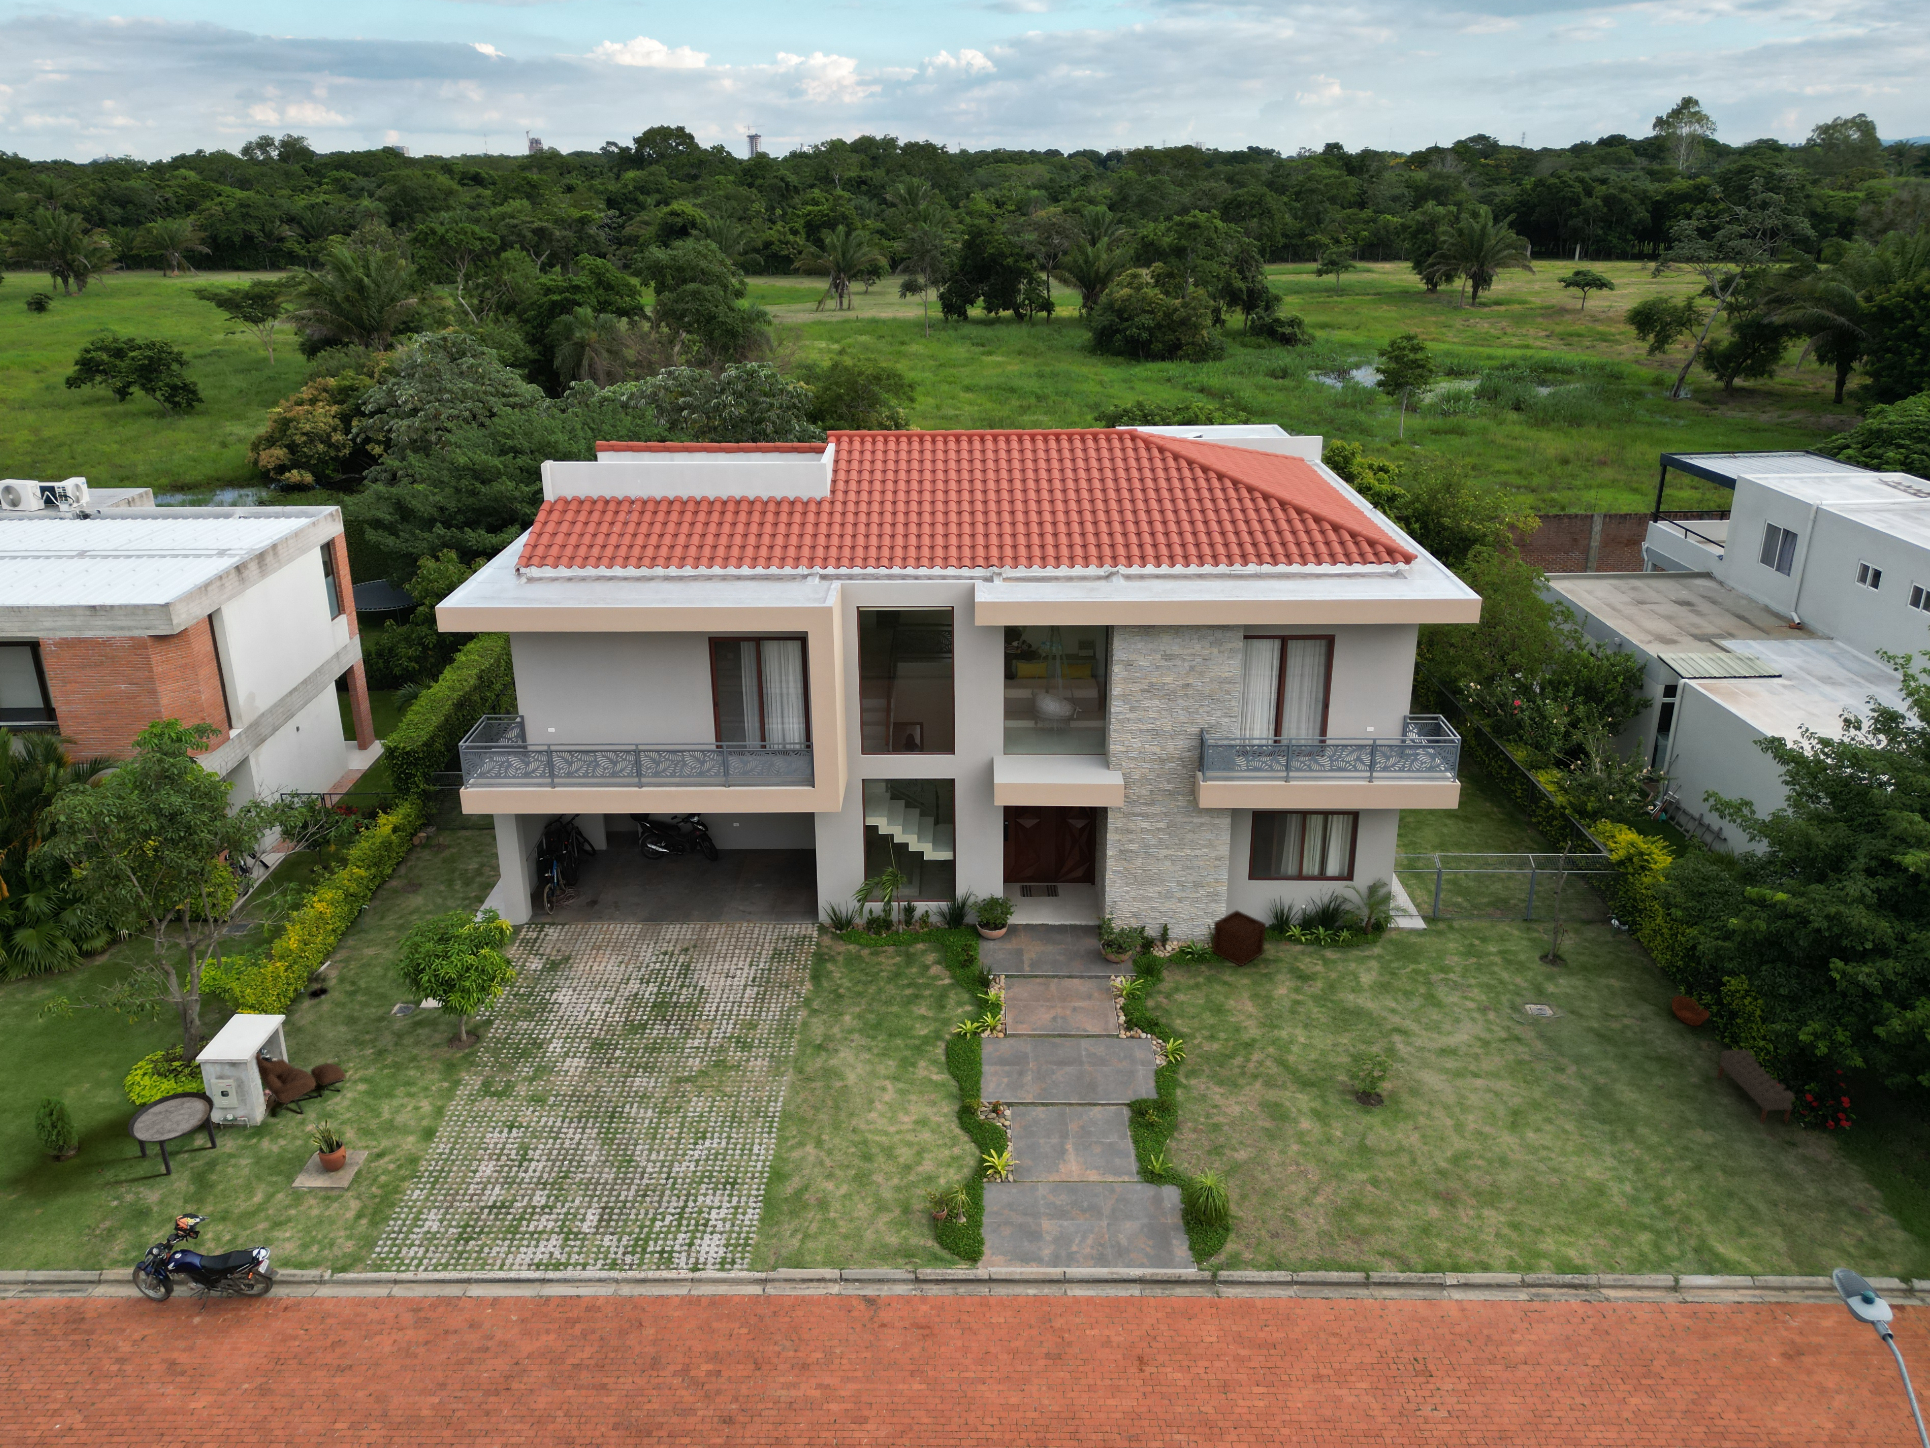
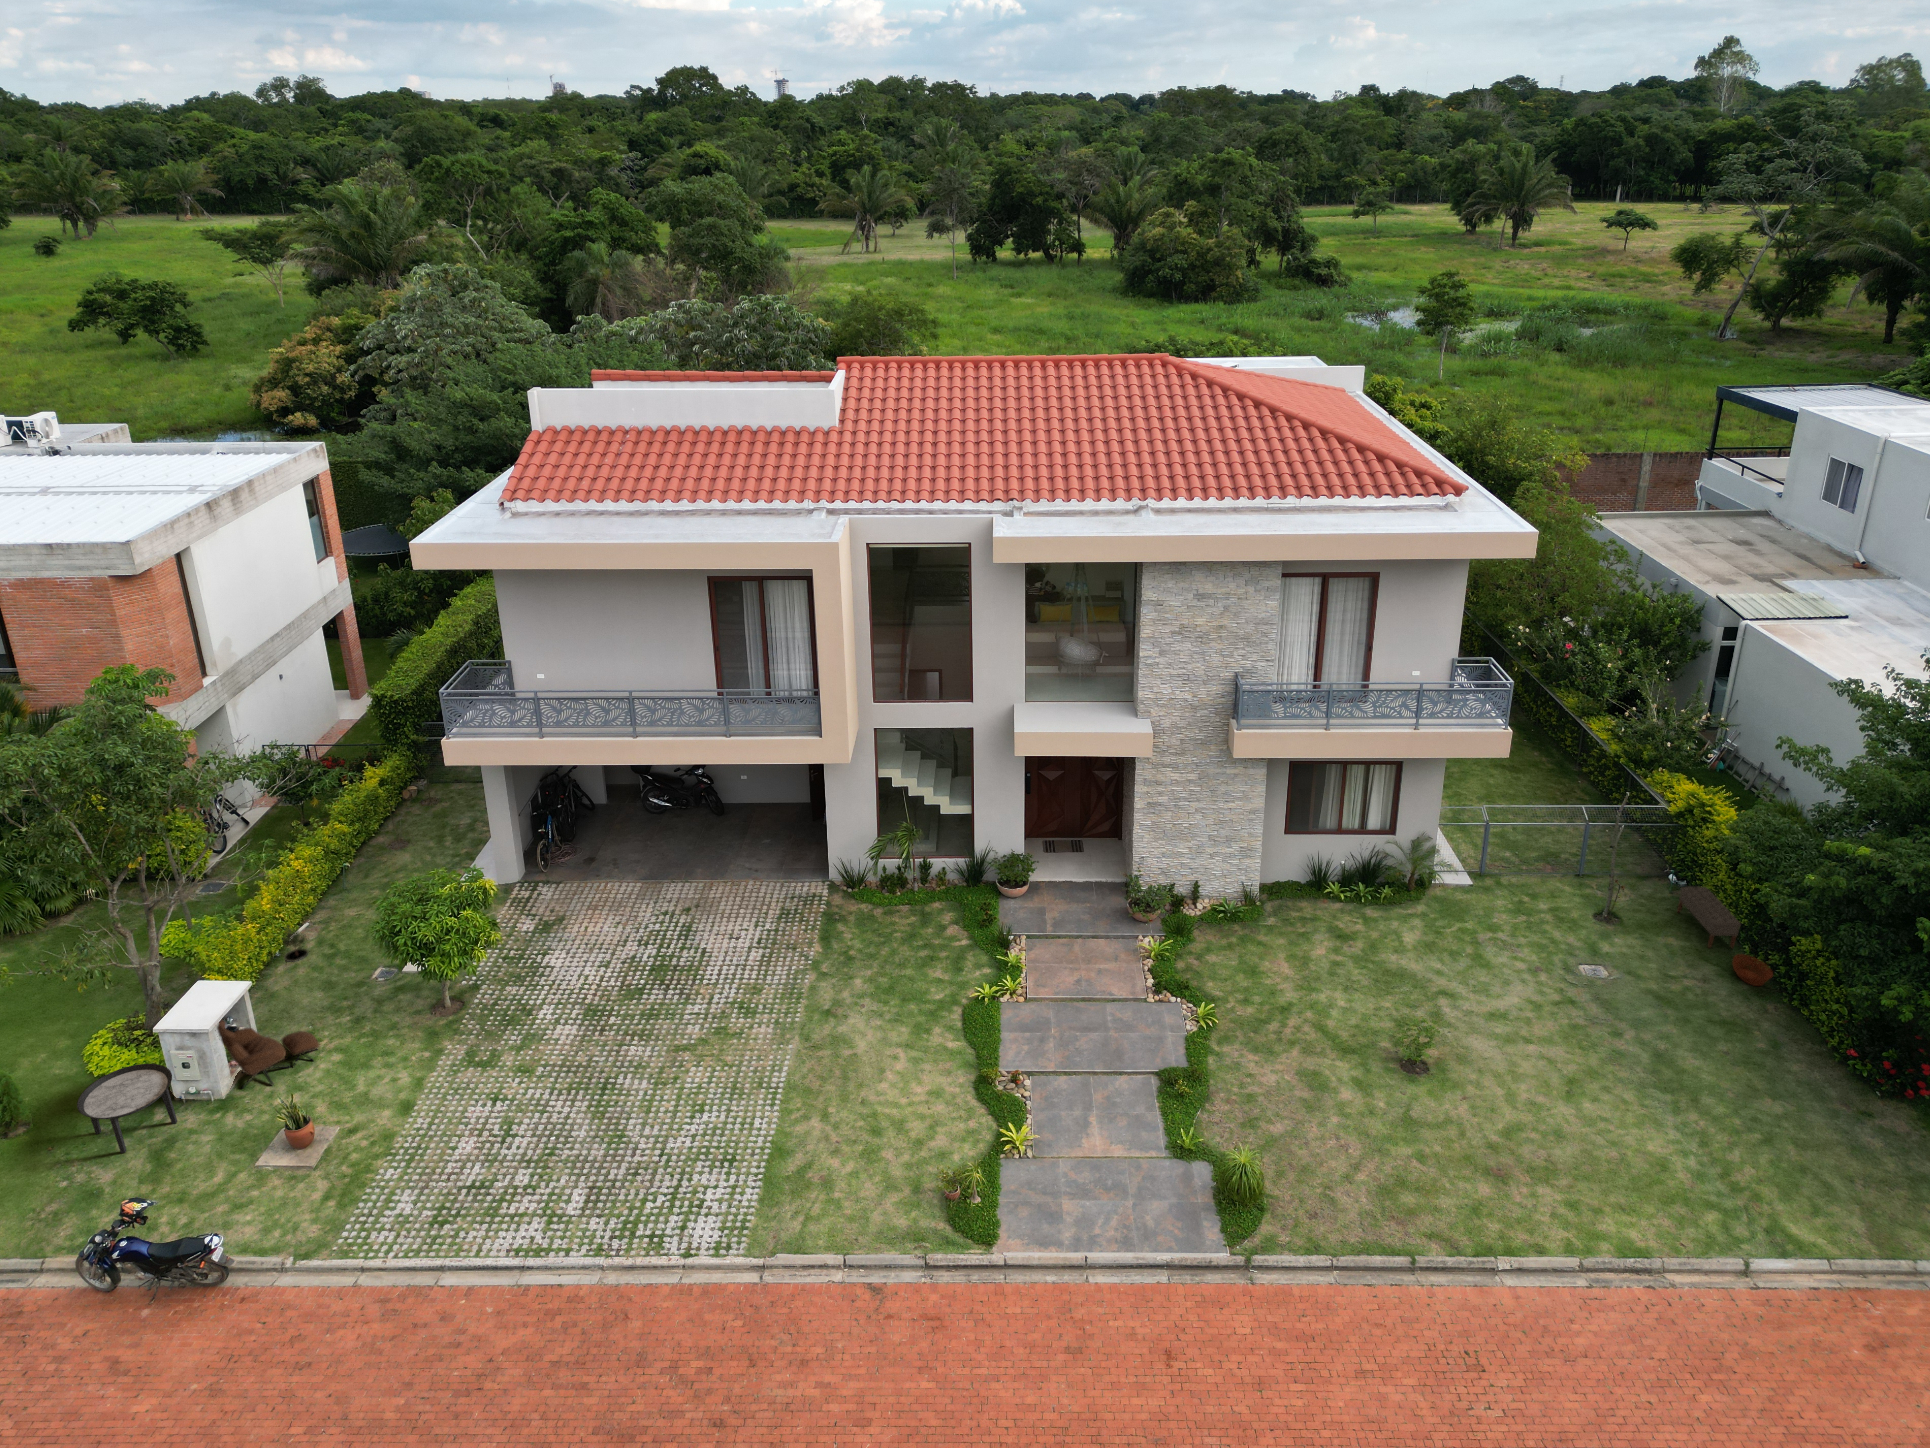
wooden crate: present [1212,911,1266,966] -> none [1245,864,1303,924]
bench: present [1717,1050,1794,1124] -> present [1677,887,1741,948]

